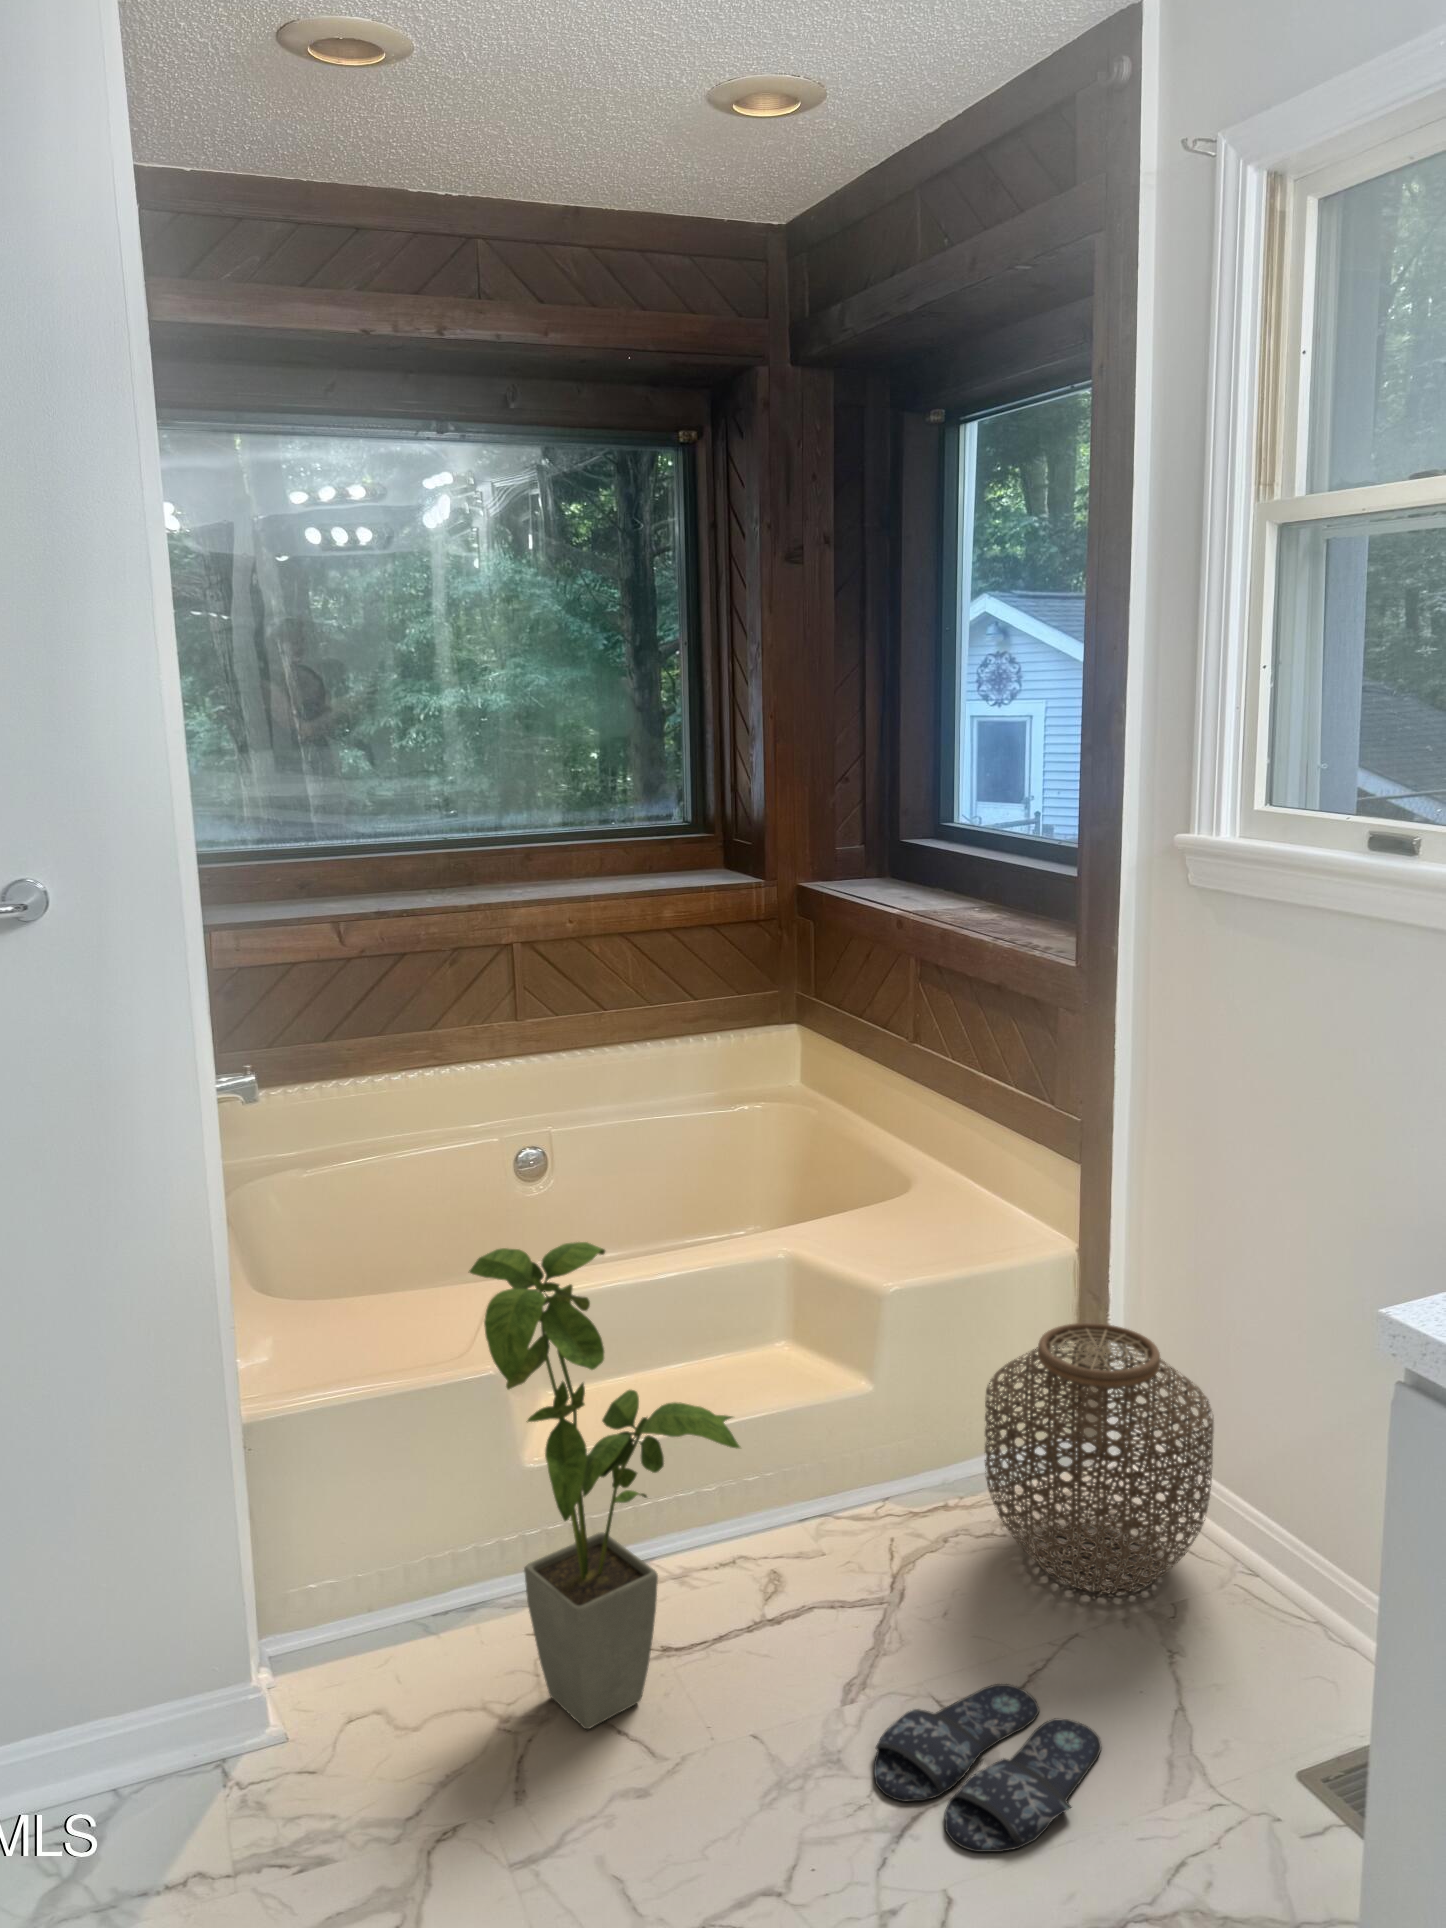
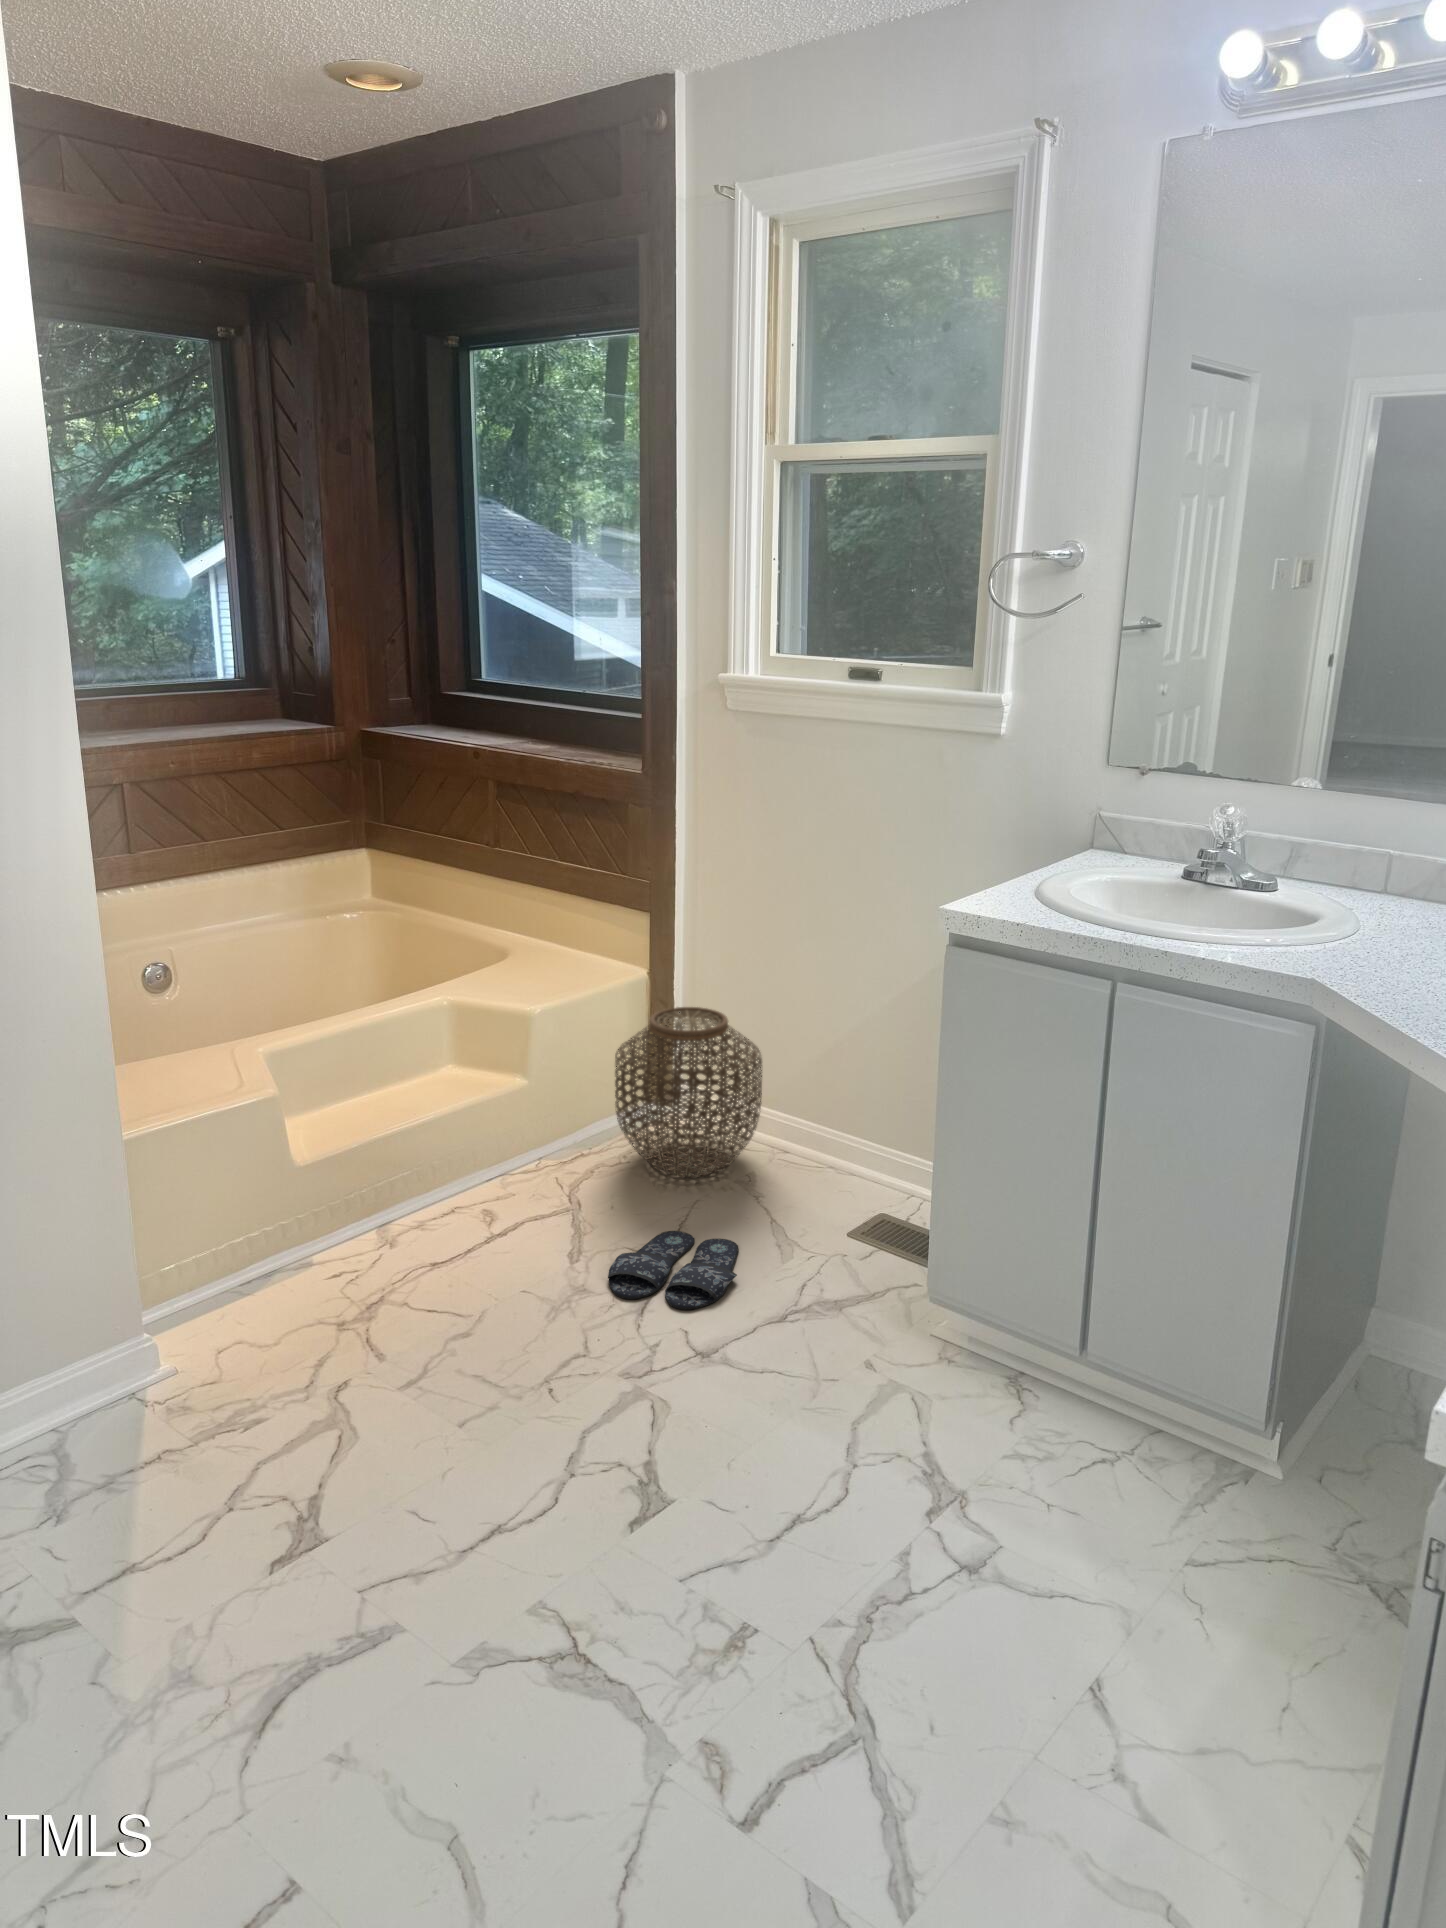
house plant: present [469,1242,740,1729] -> none [311,963,524,1317]

